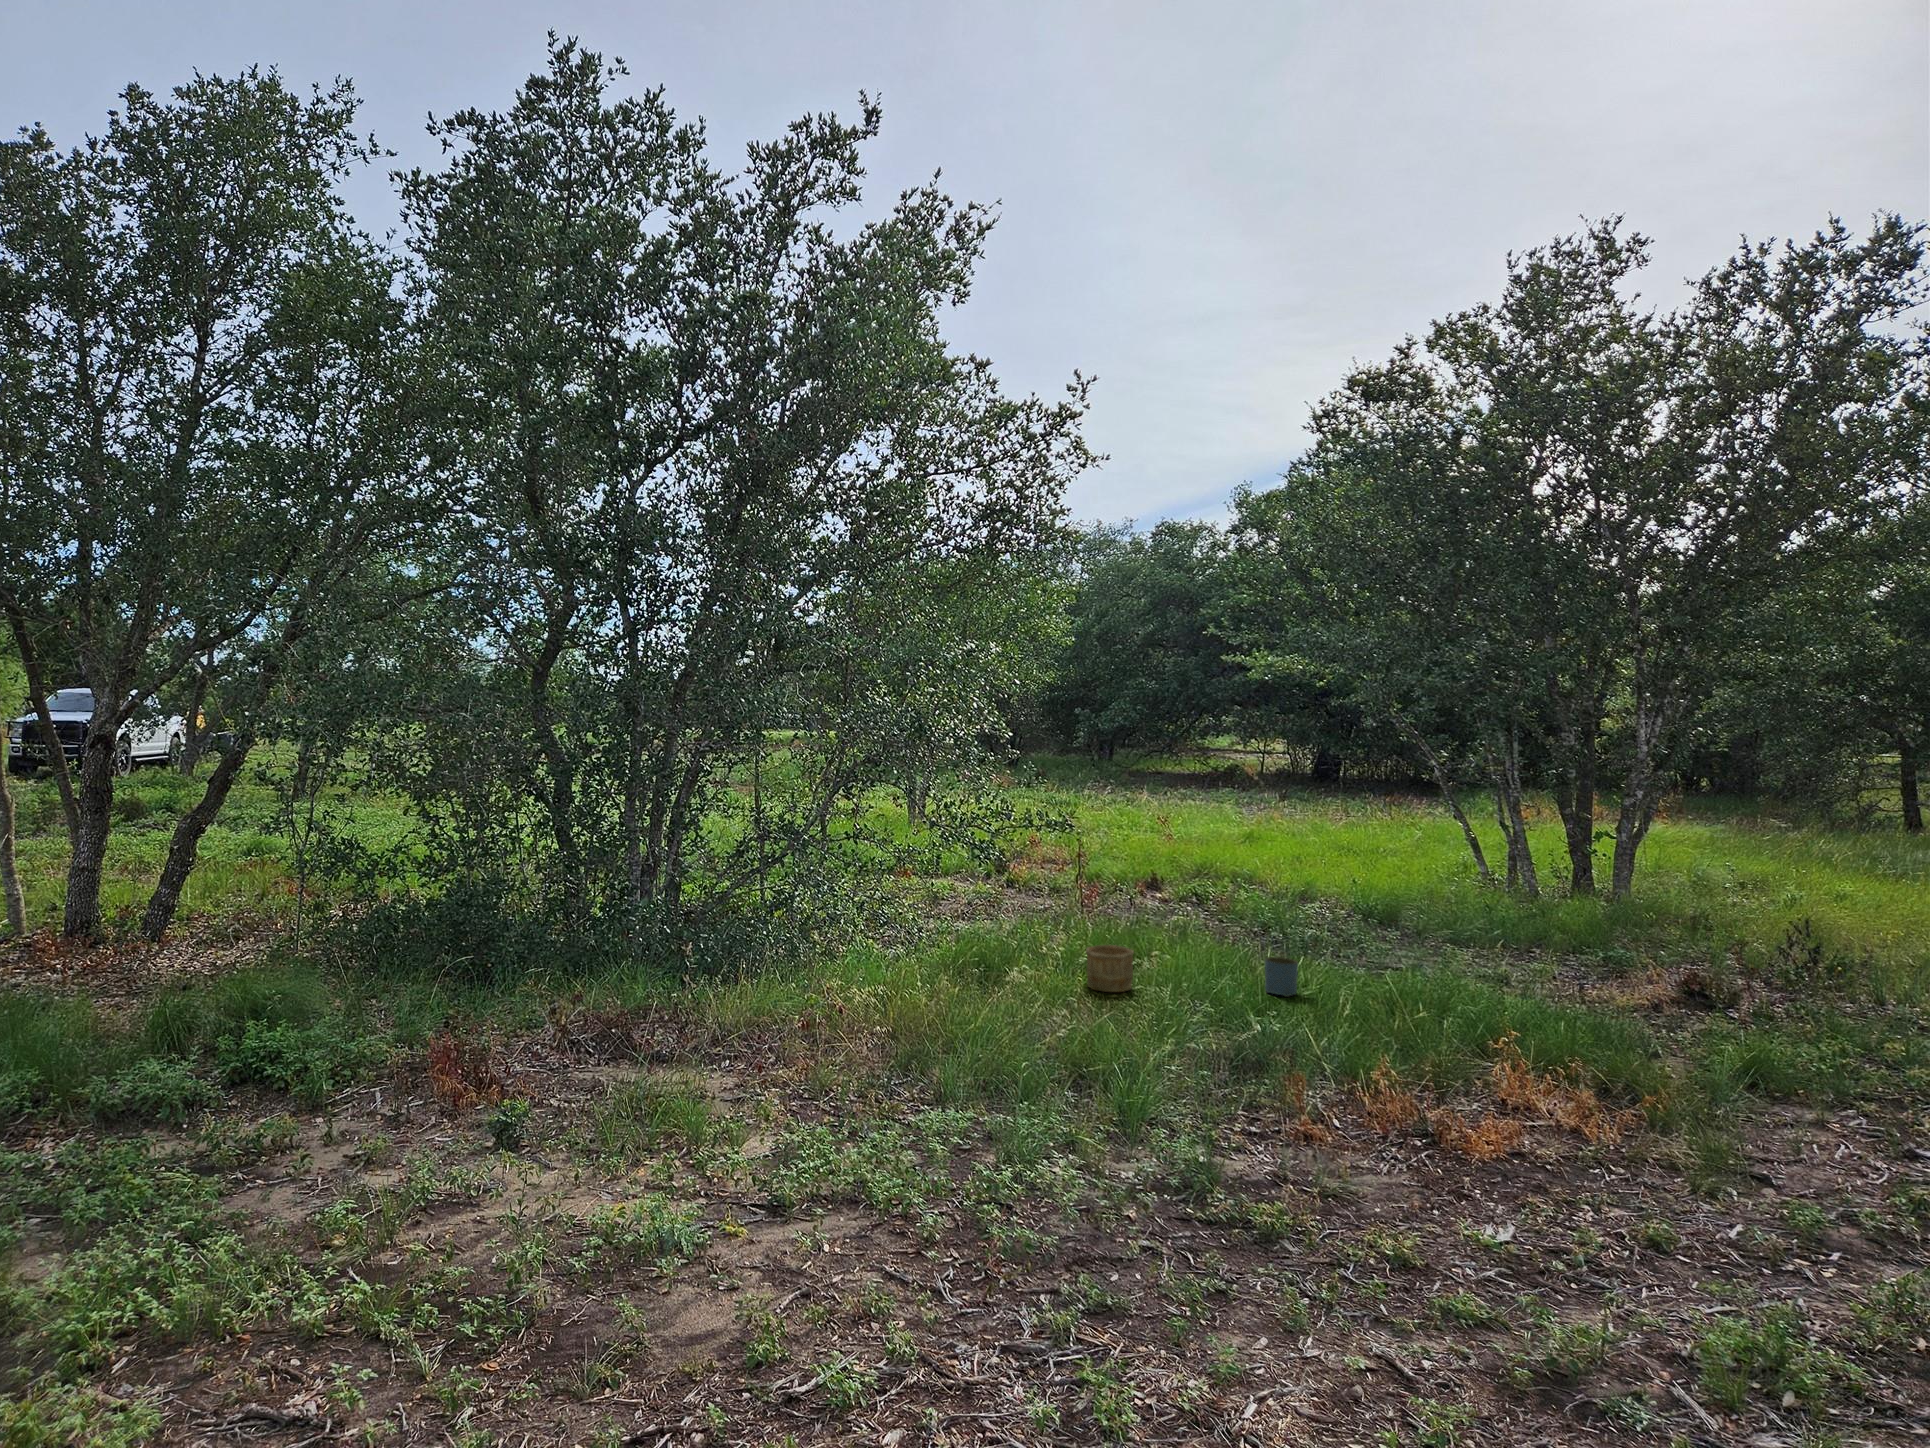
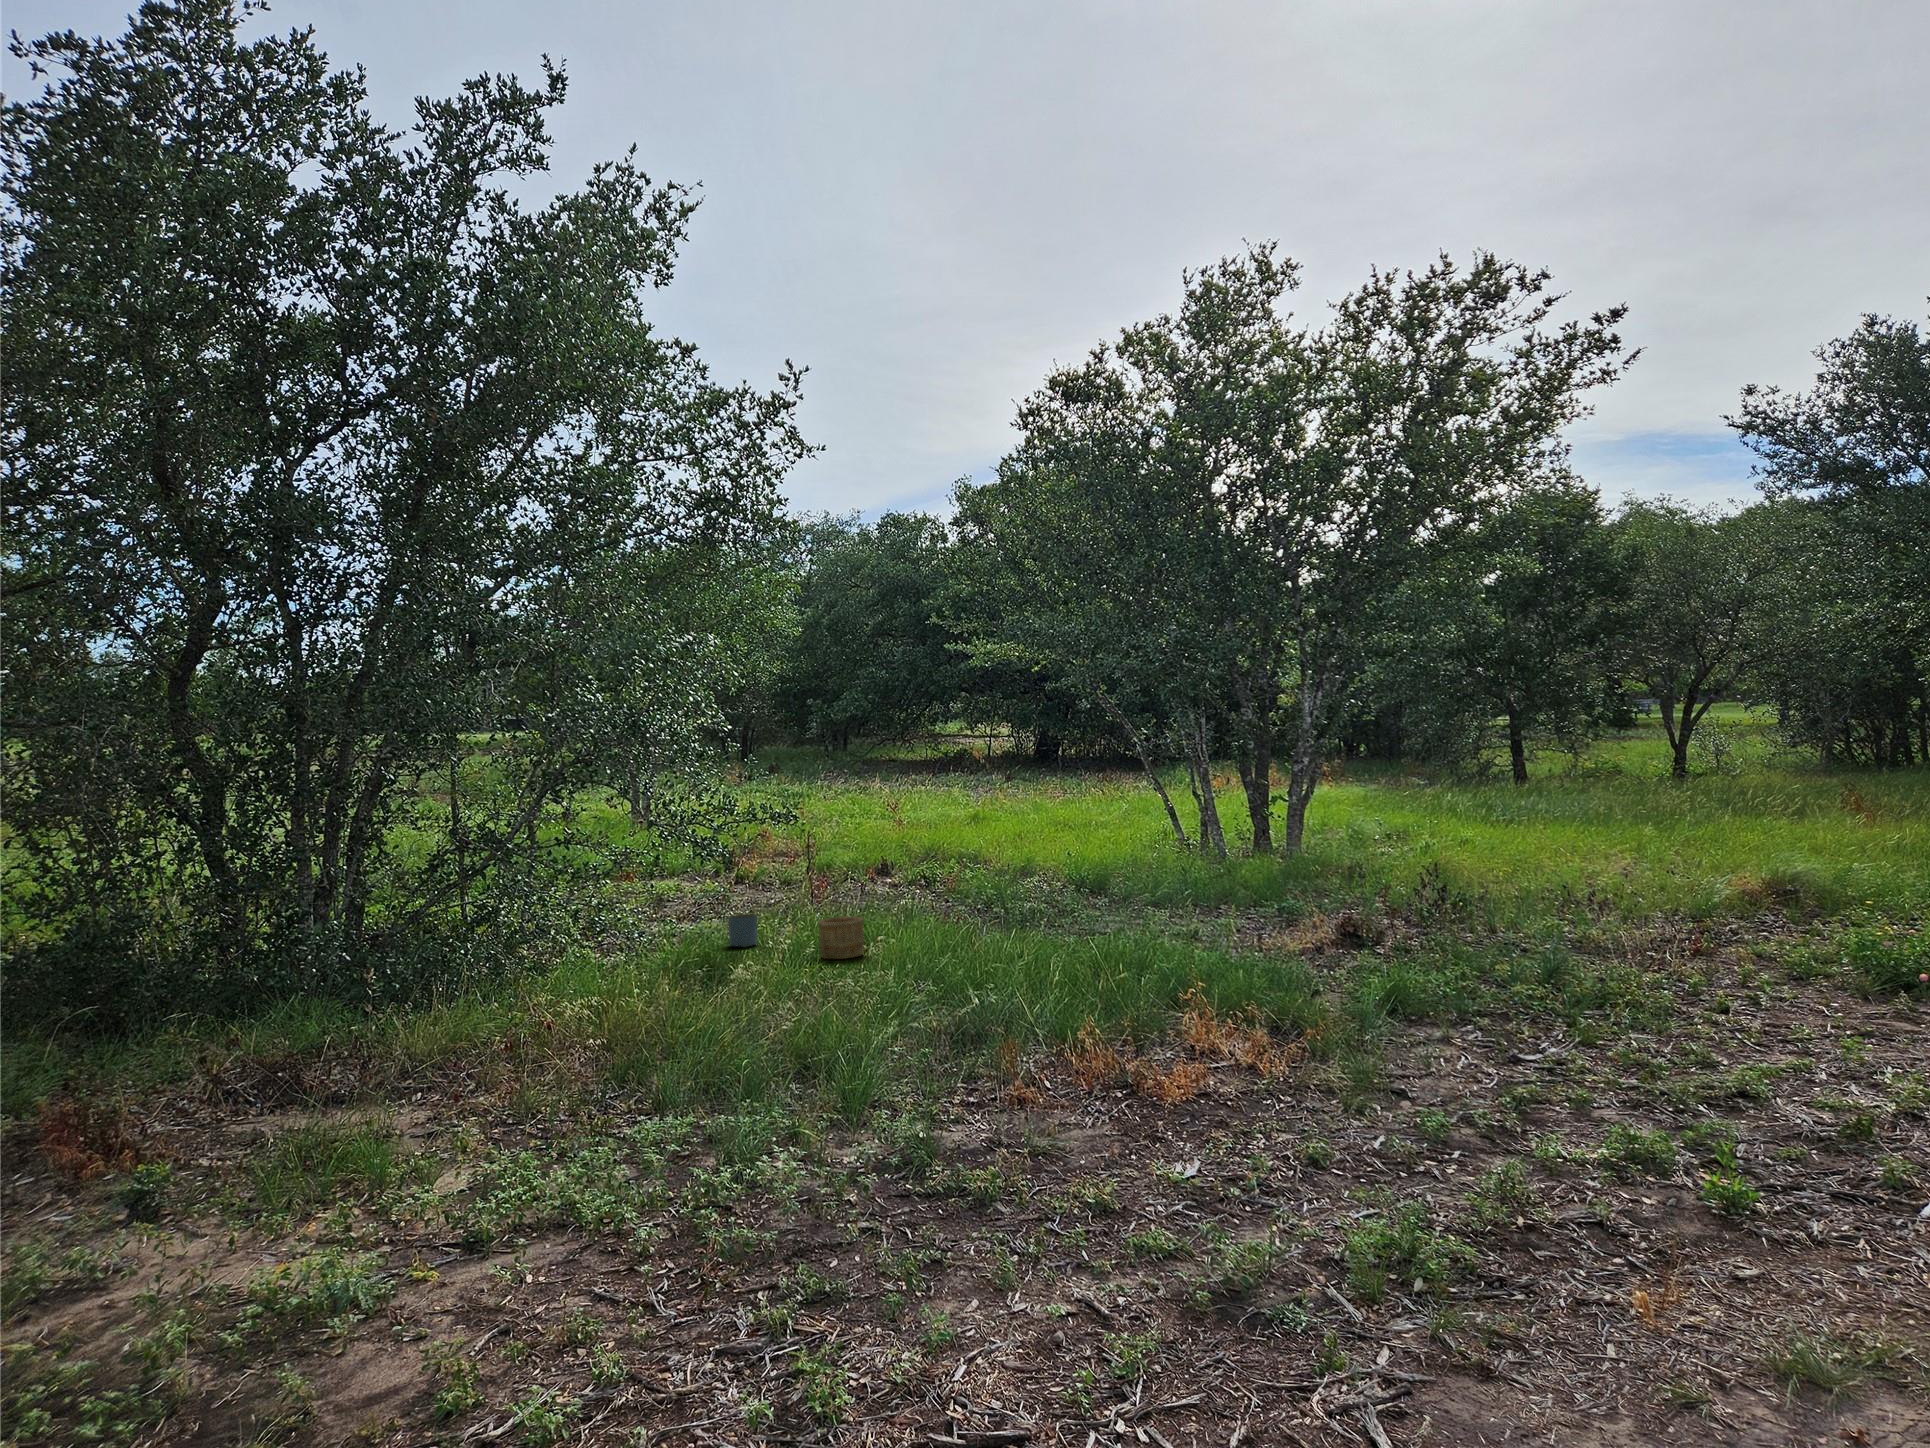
planter: present [1265,957,1298,997] -> present [728,914,757,947]

